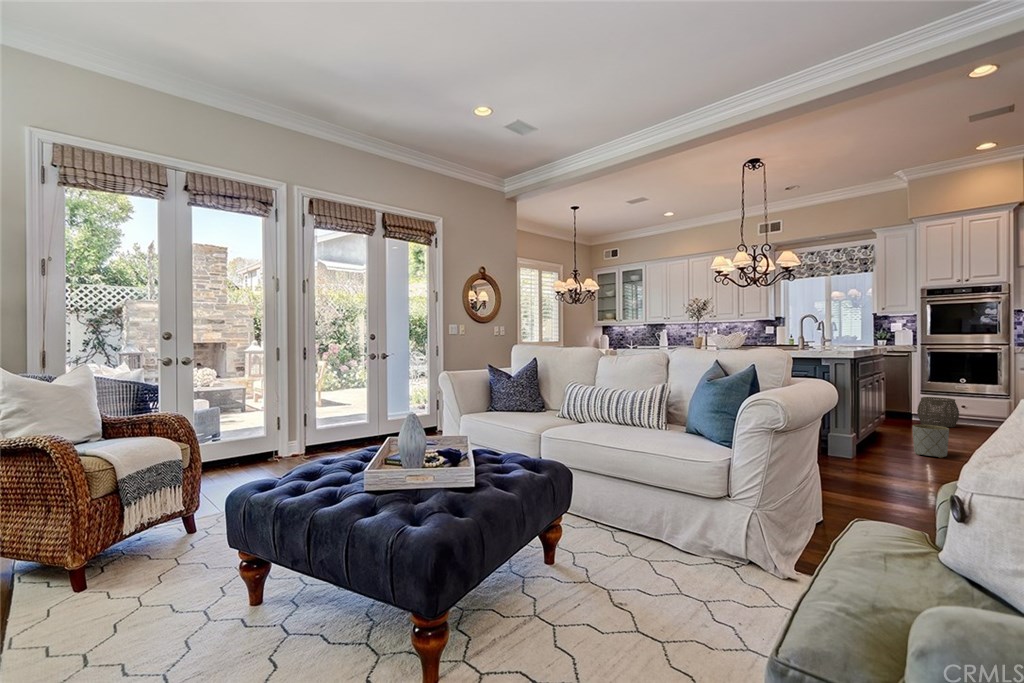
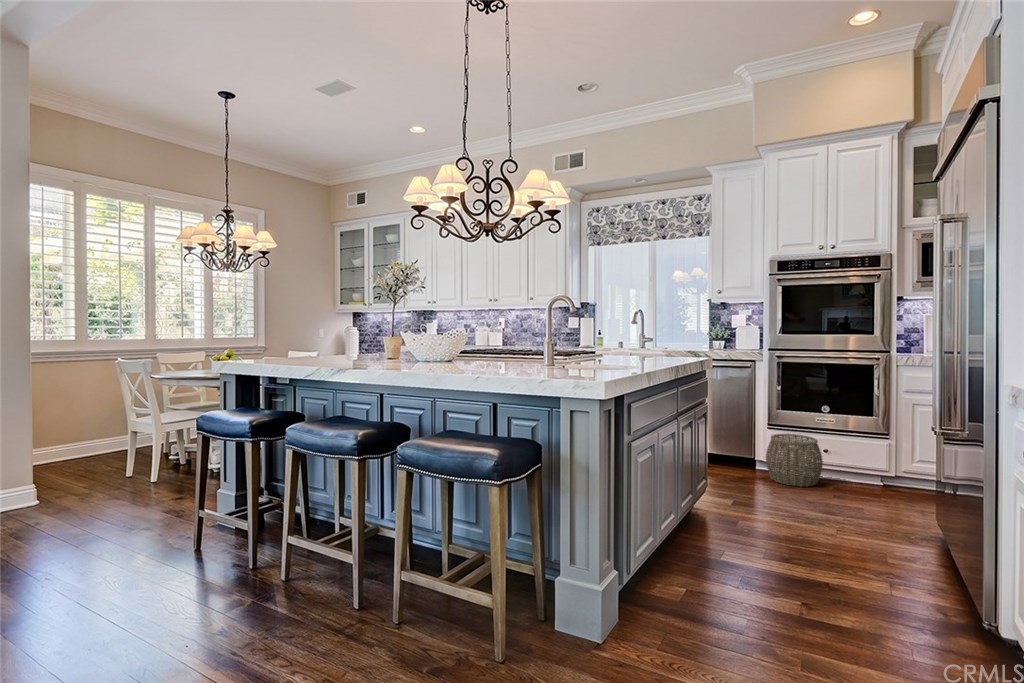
planter: present [912,425,949,458] -> none [773,542,842,630]

